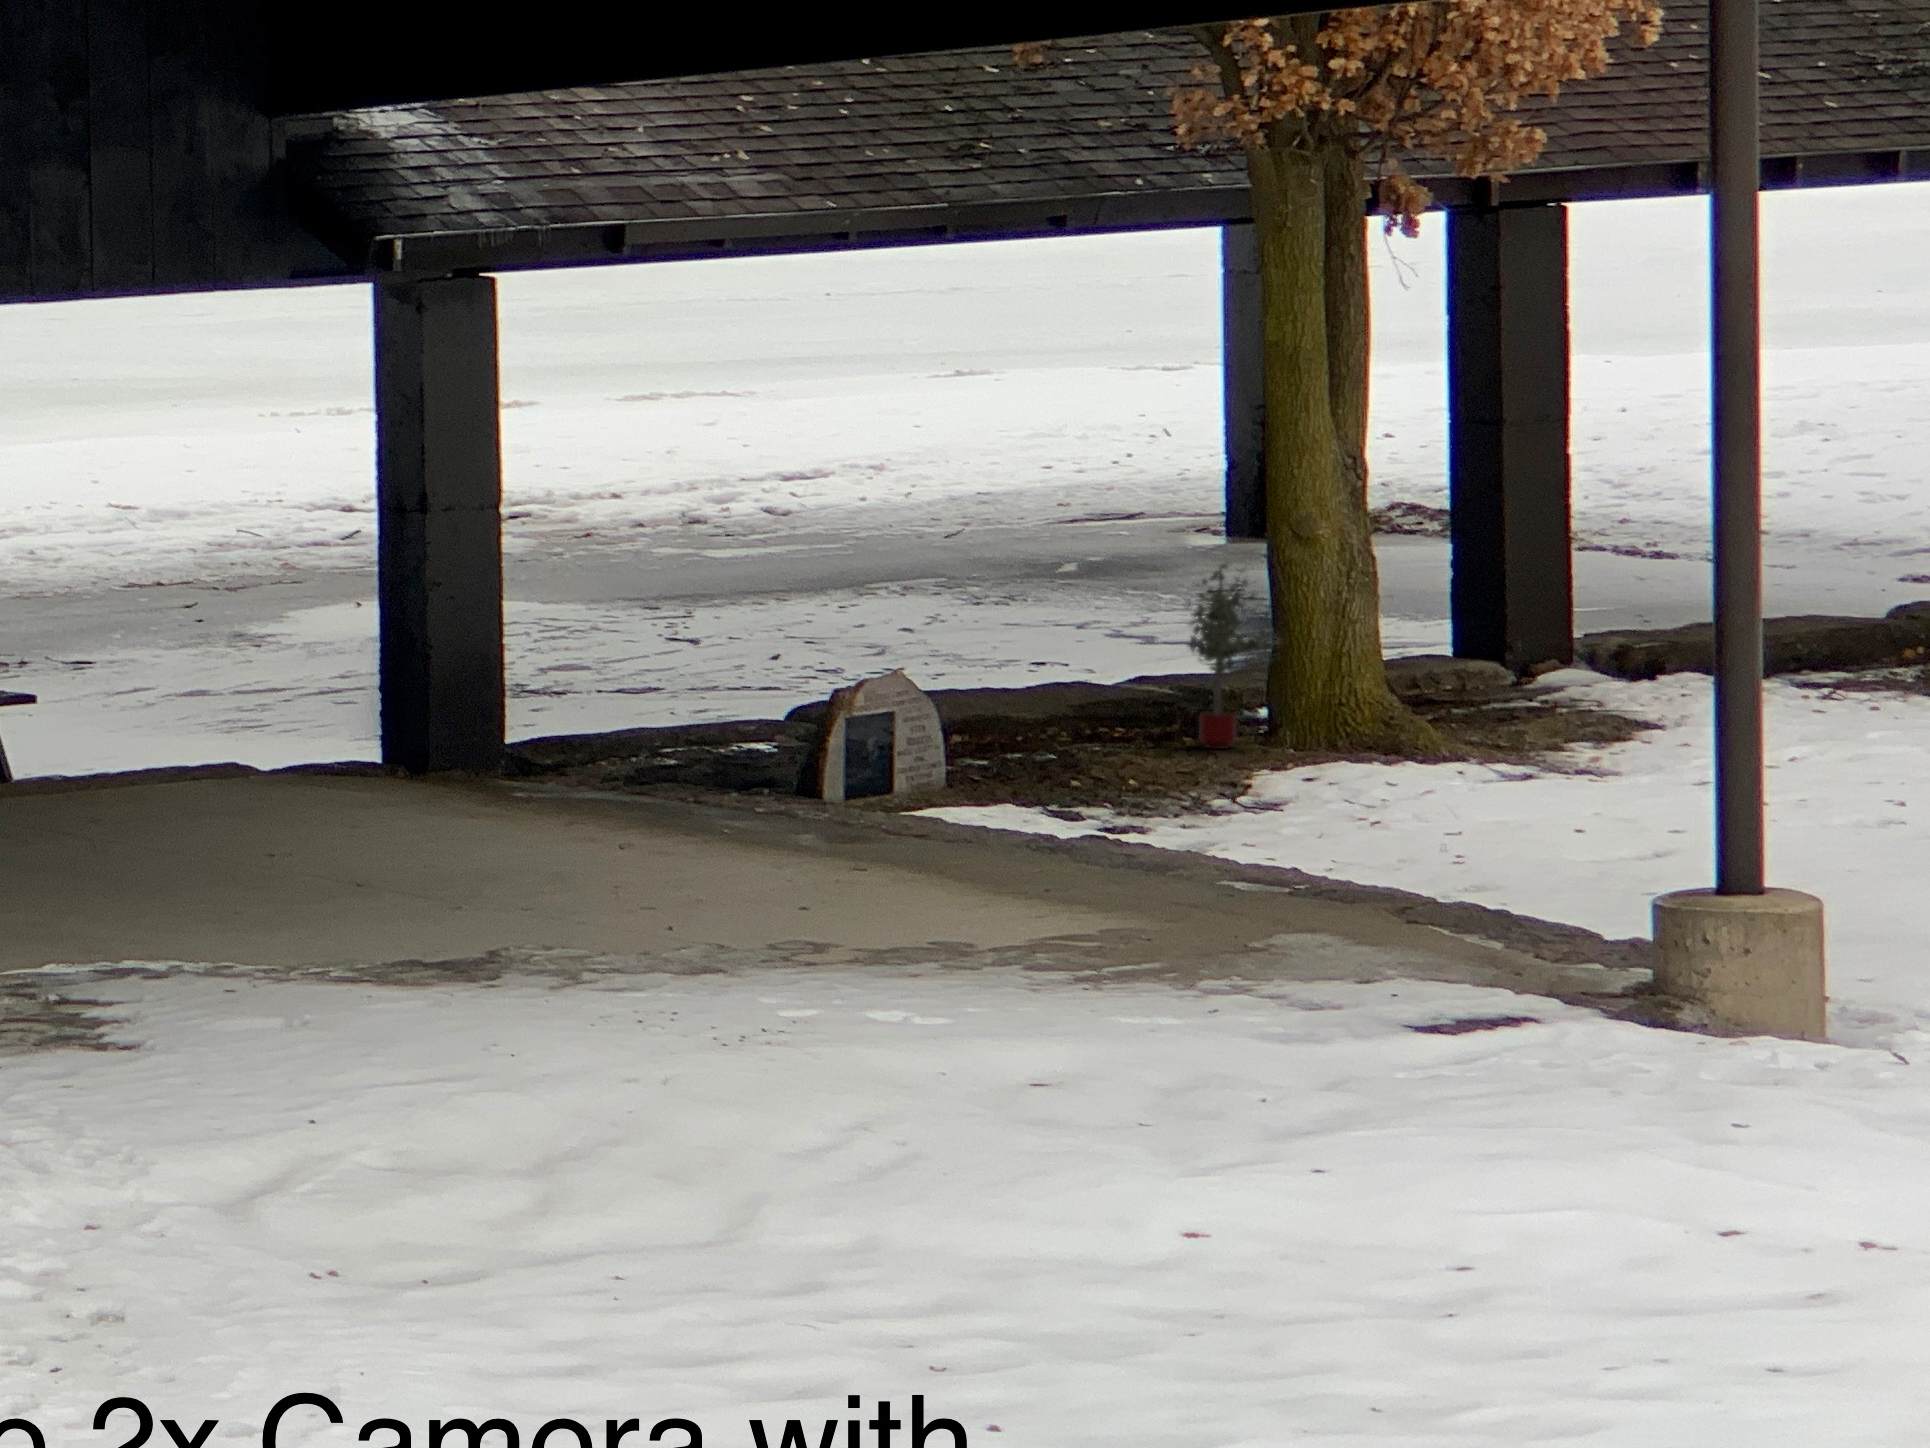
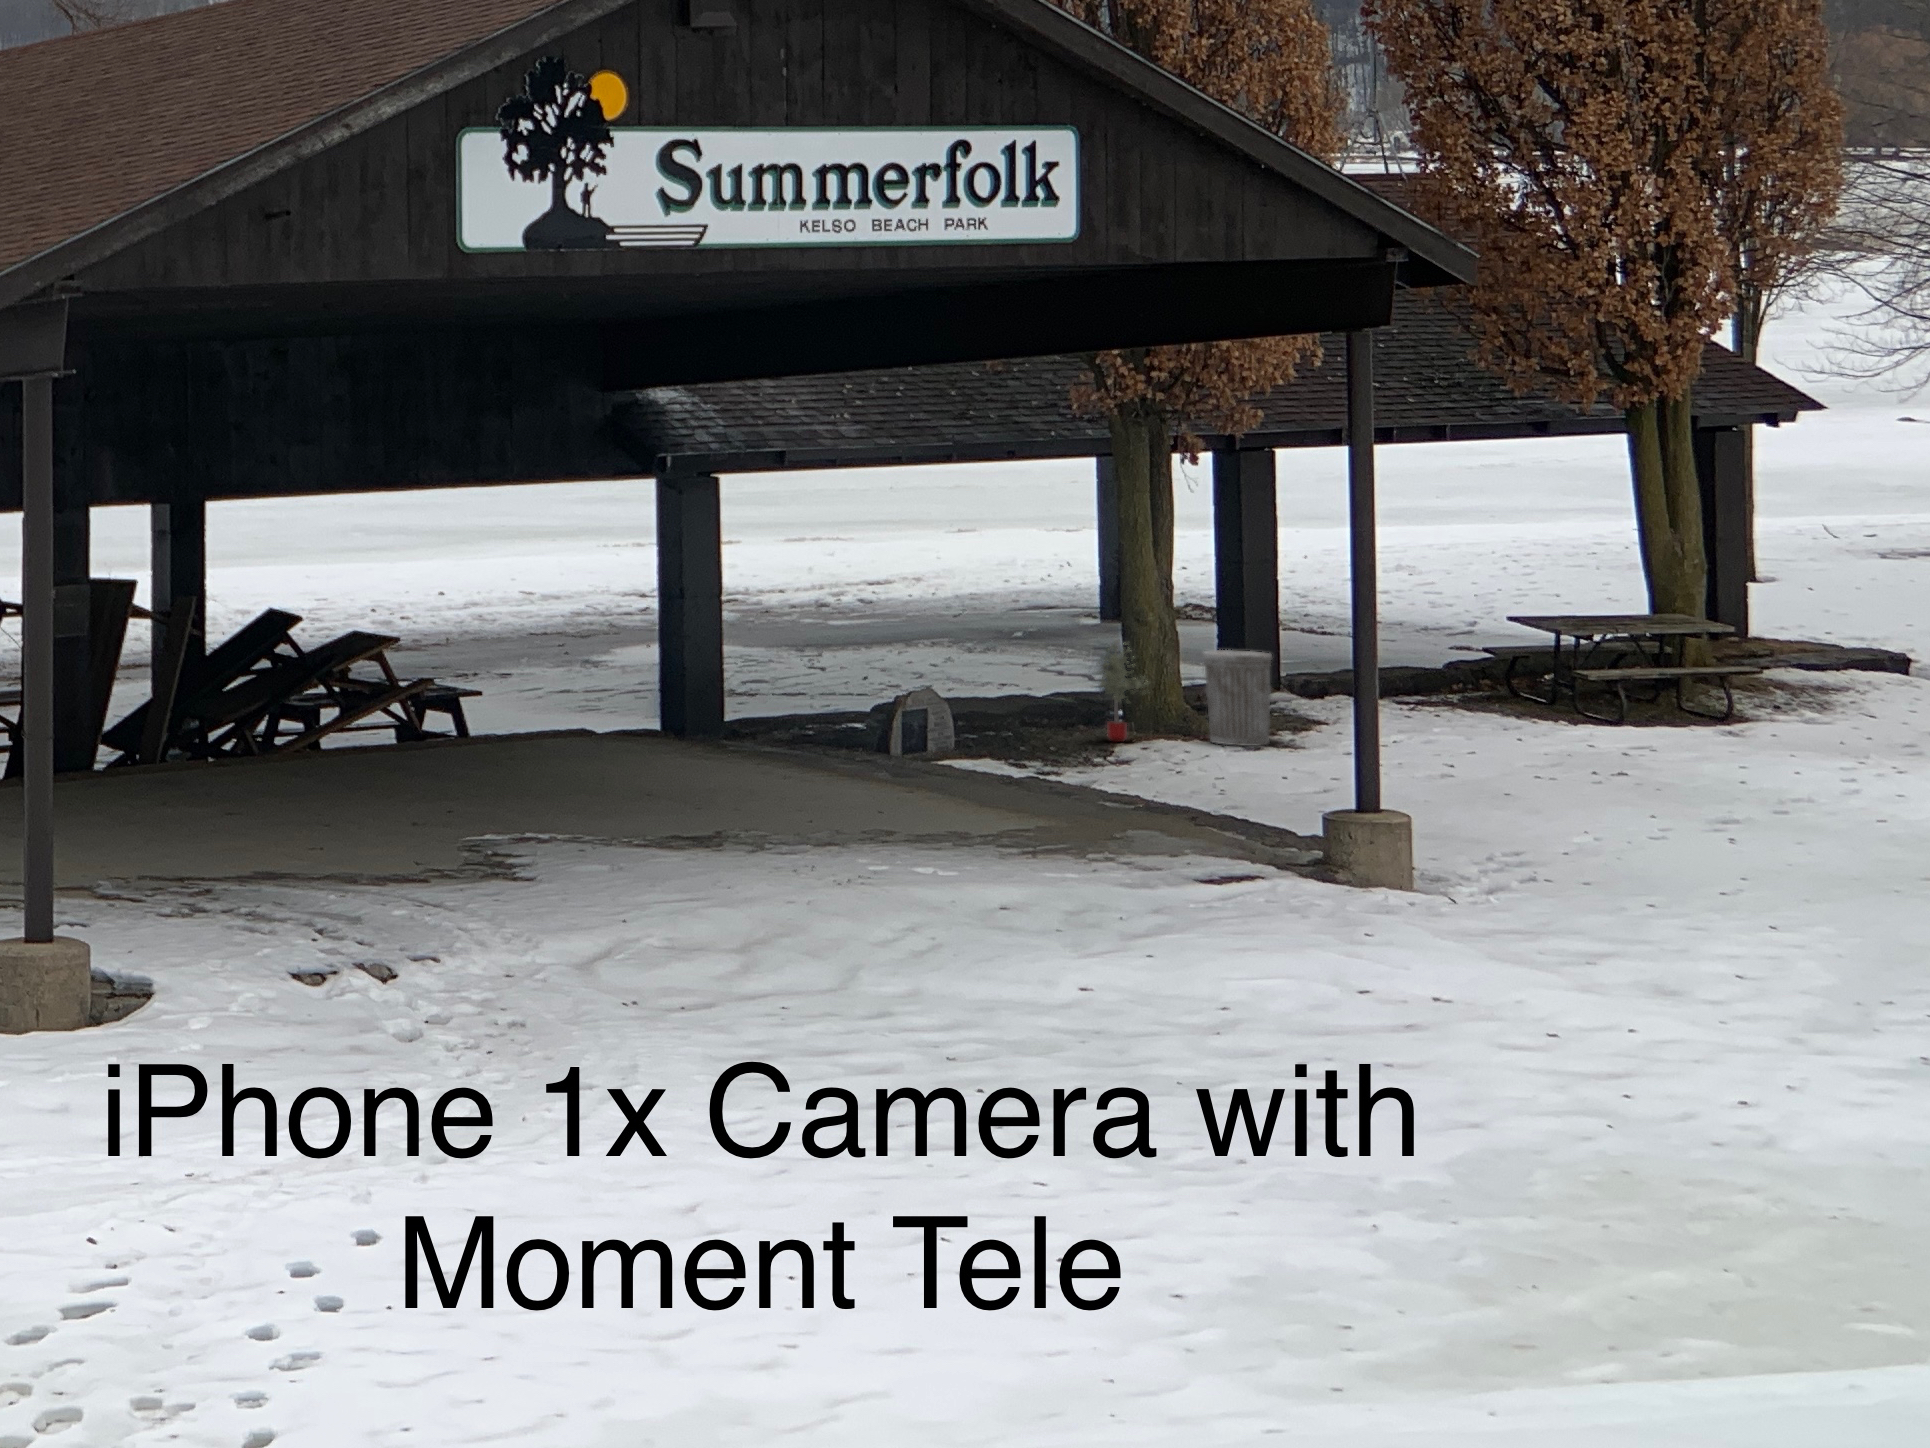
trash can: none [1381,579,1512,754] -> present [1203,650,1272,746]

